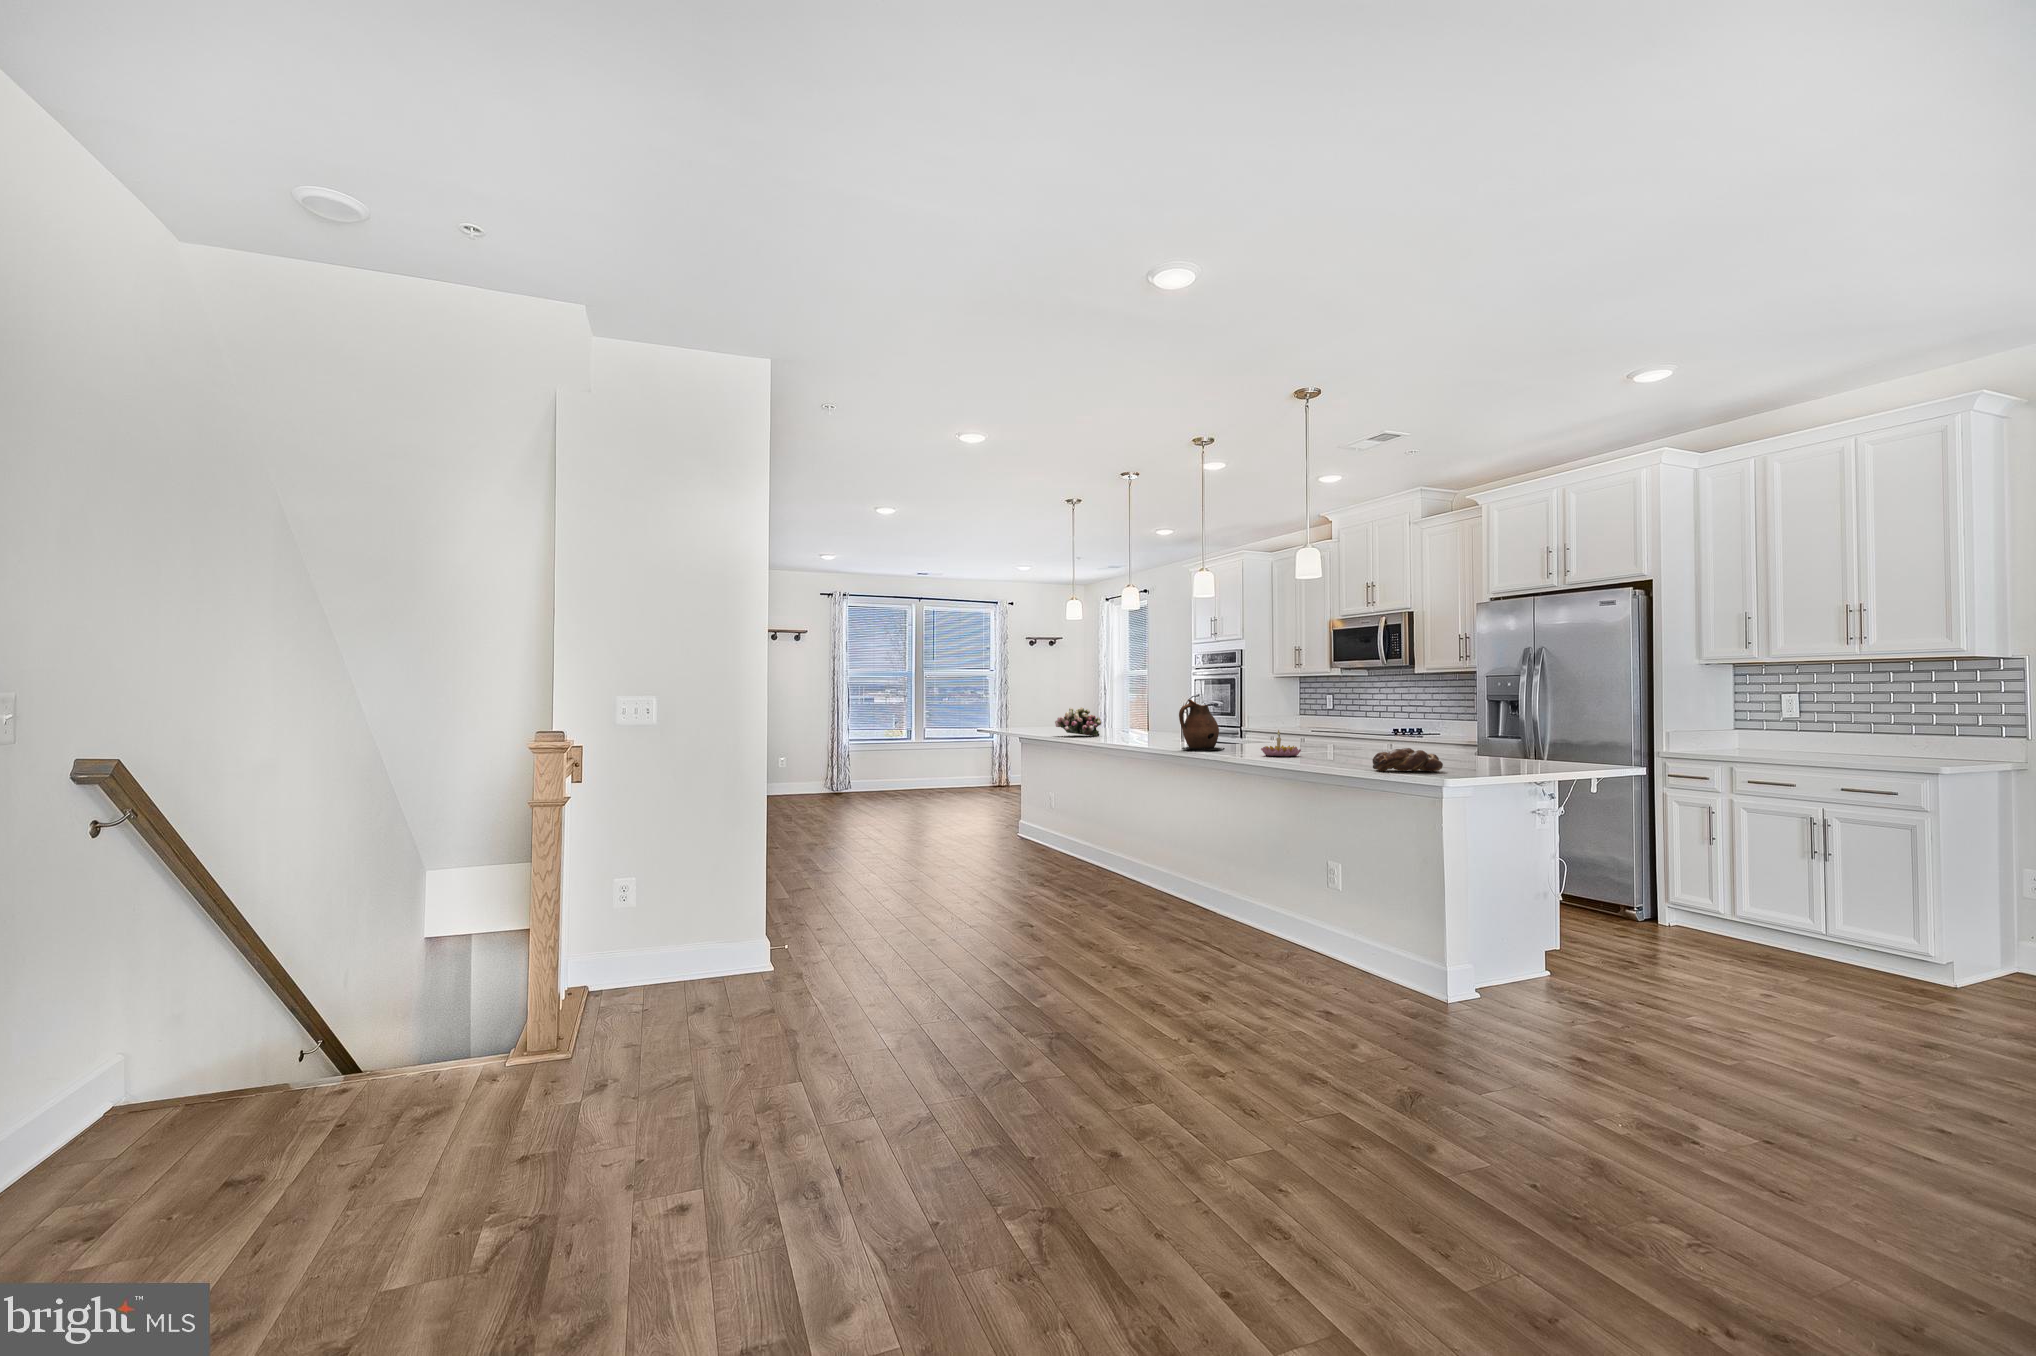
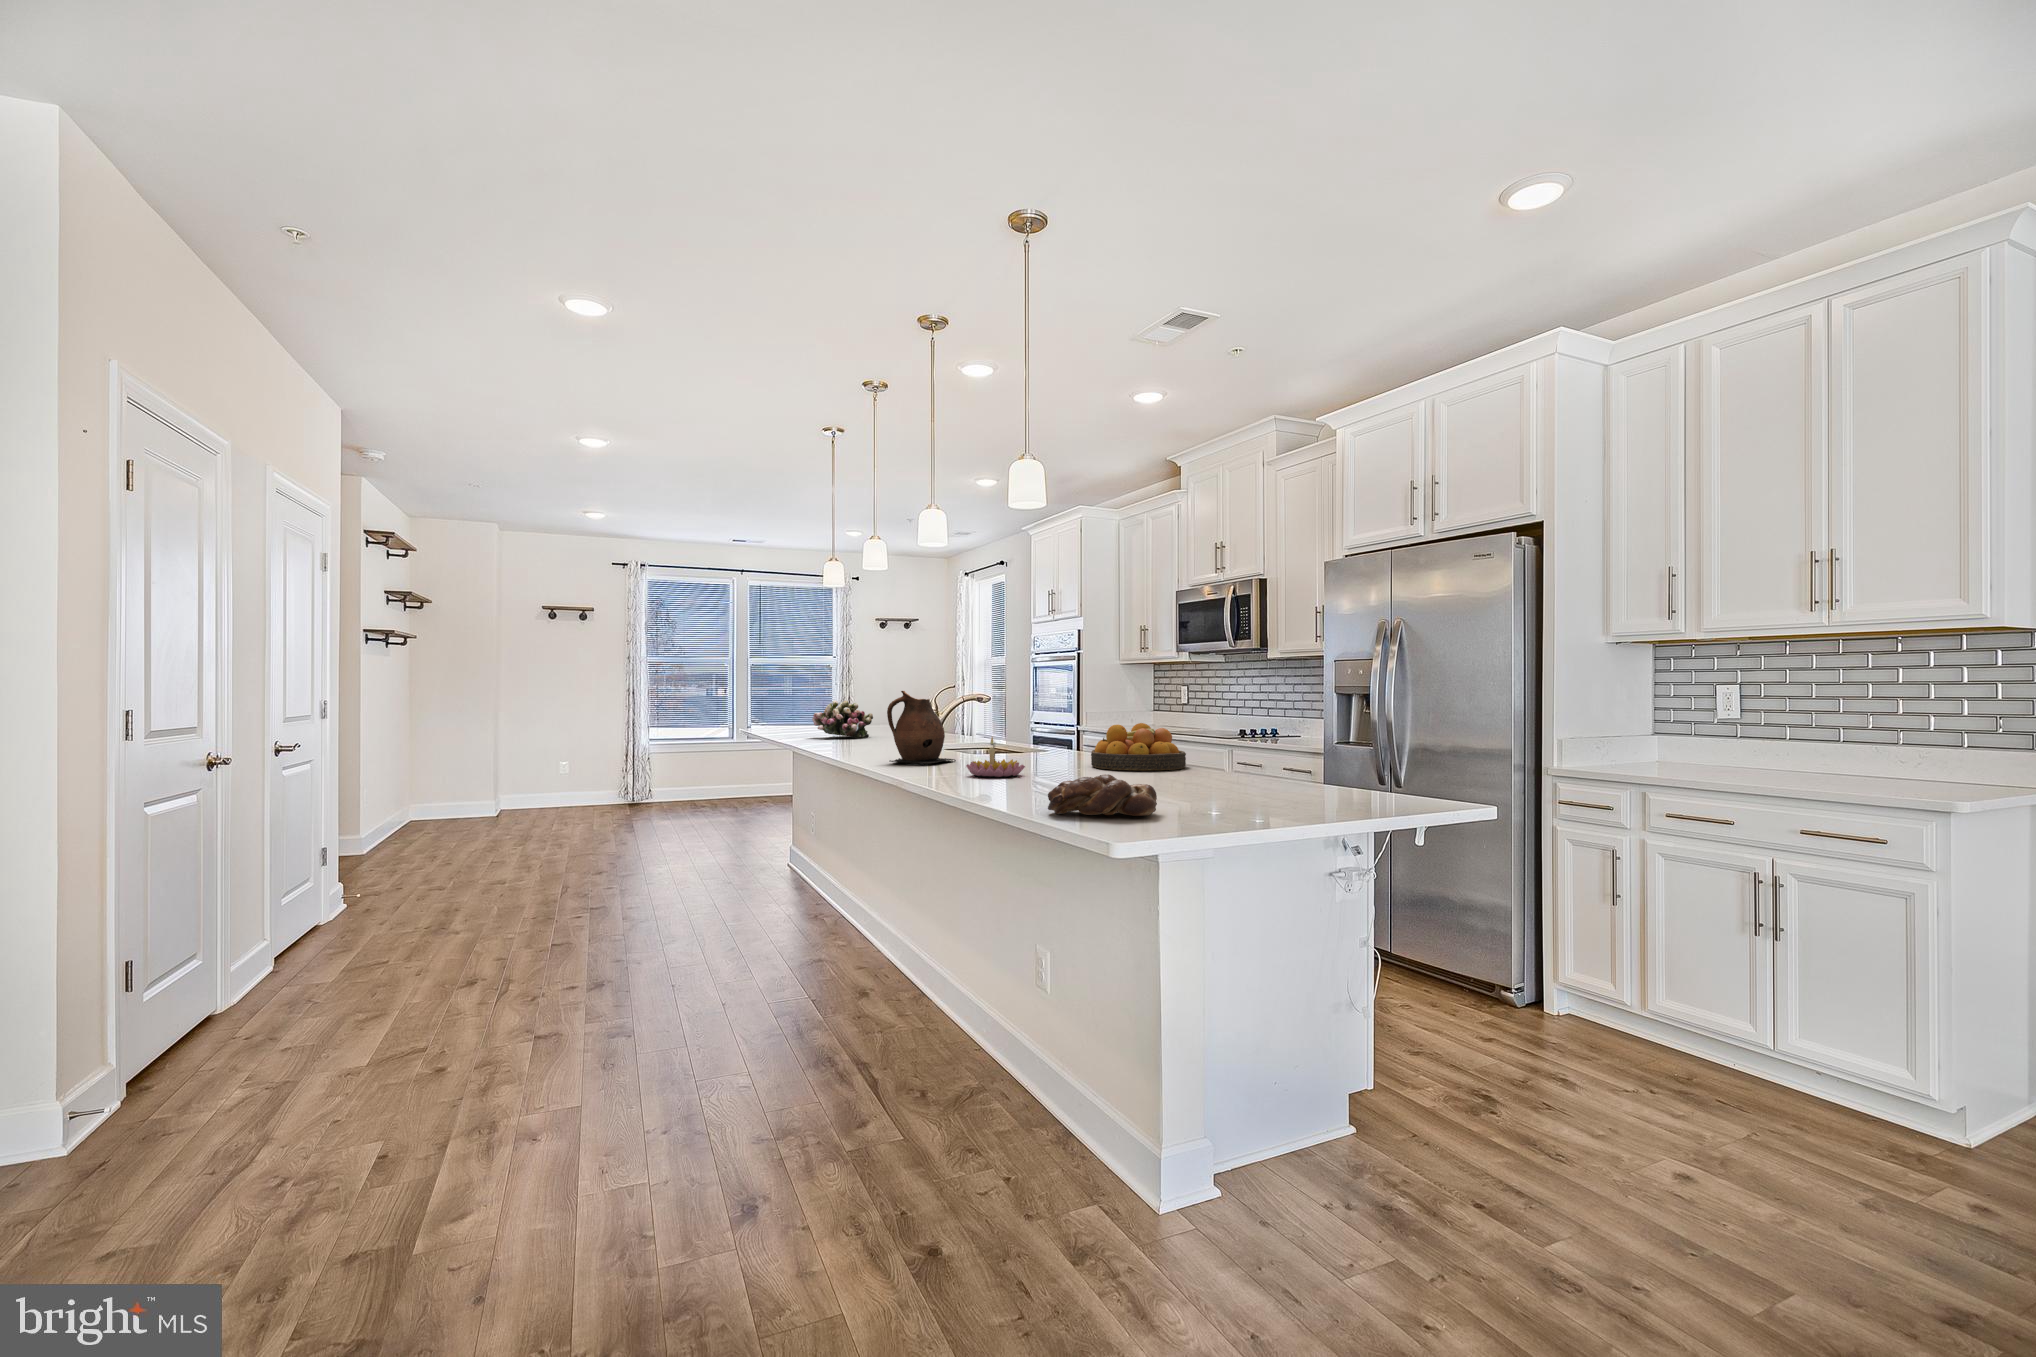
fruit bowl: none [1330,722,1401,753] -> present [1091,723,1186,770]

